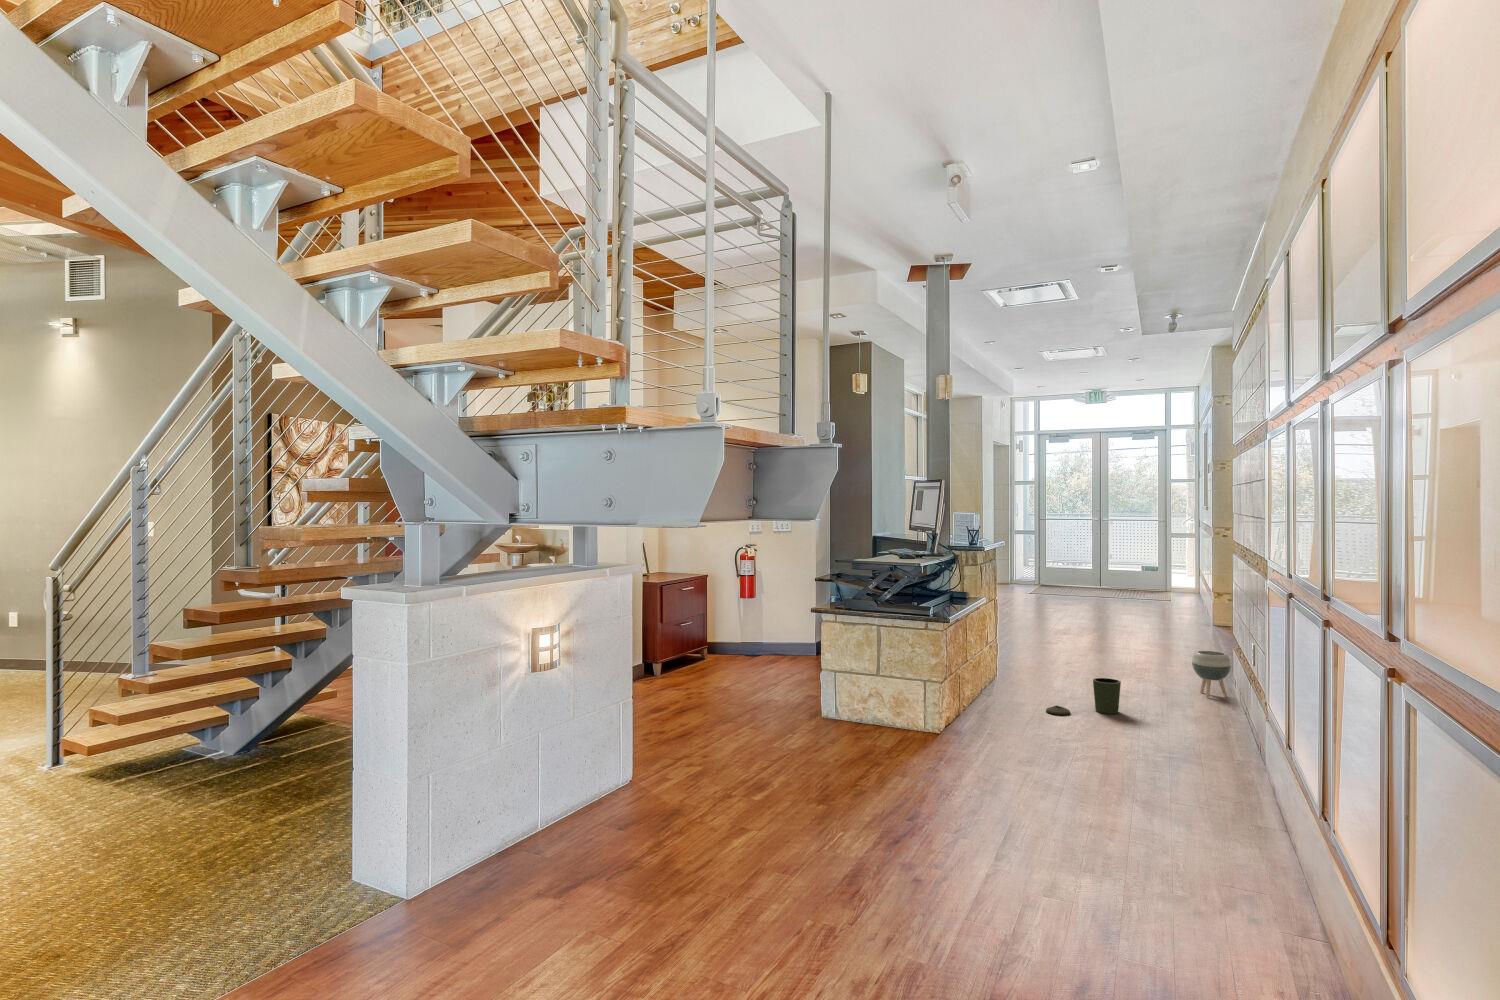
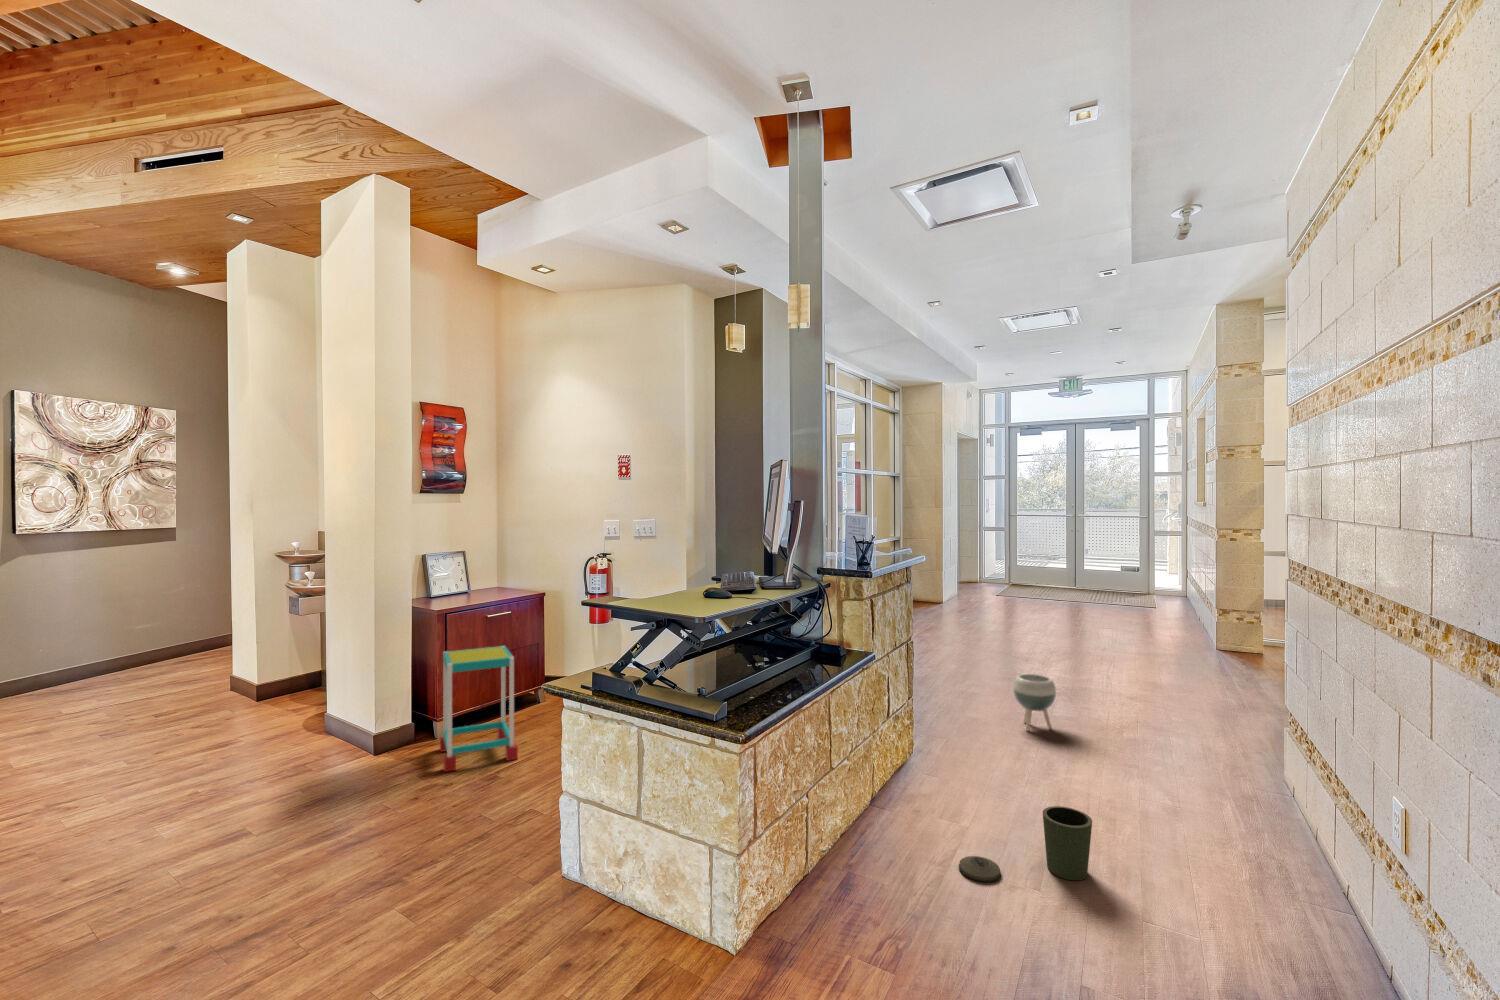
side table: none [669,607,731,687] -> present [440,646,518,772]
planter: present [1192,651,1231,698] -> present [1013,674,1056,731]

